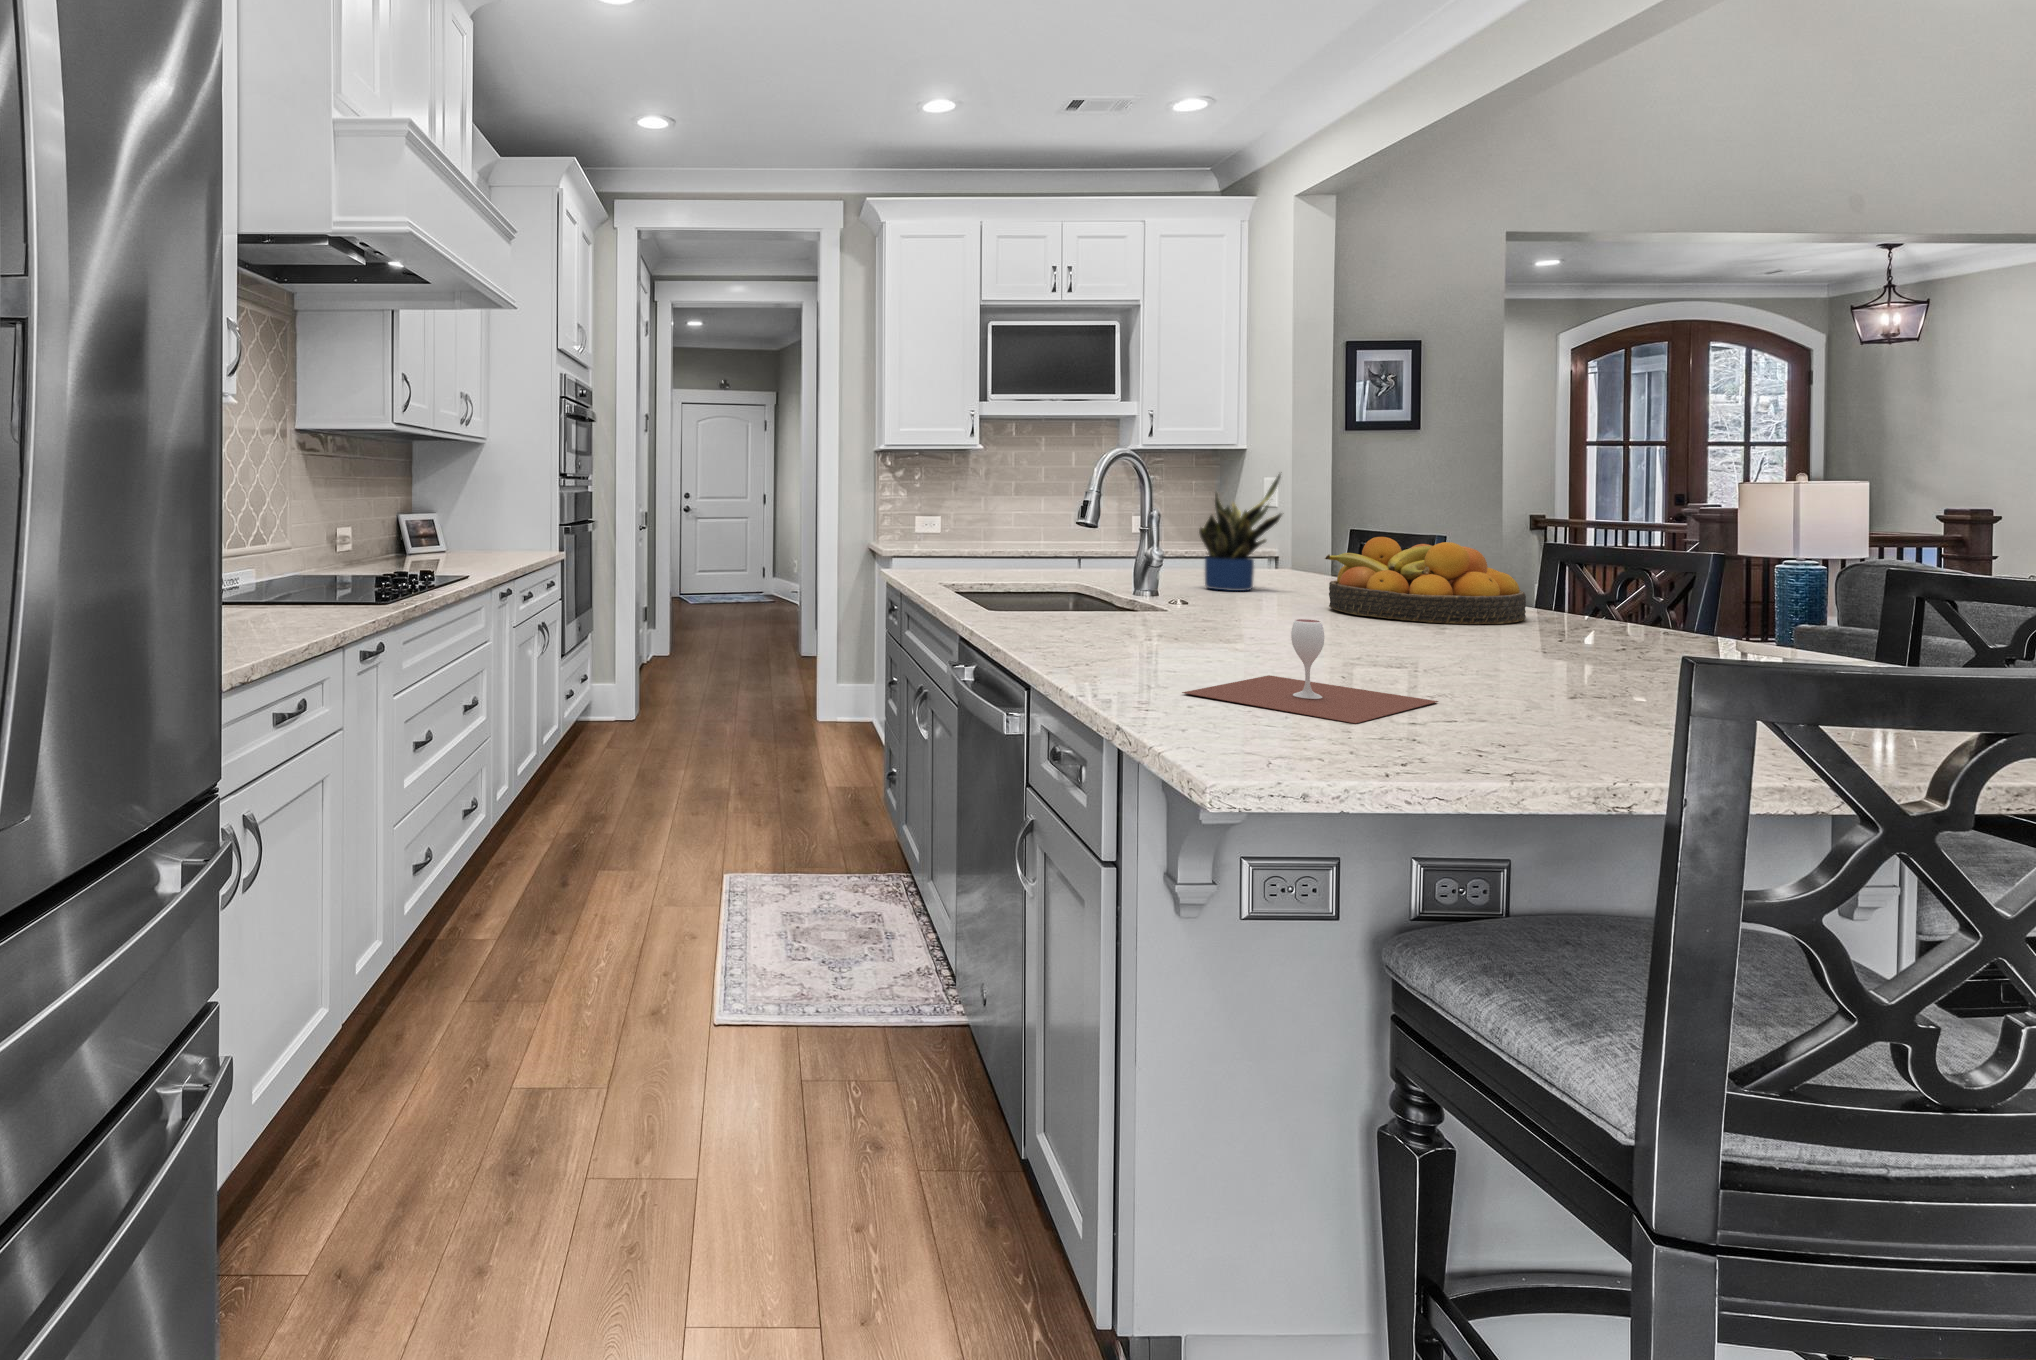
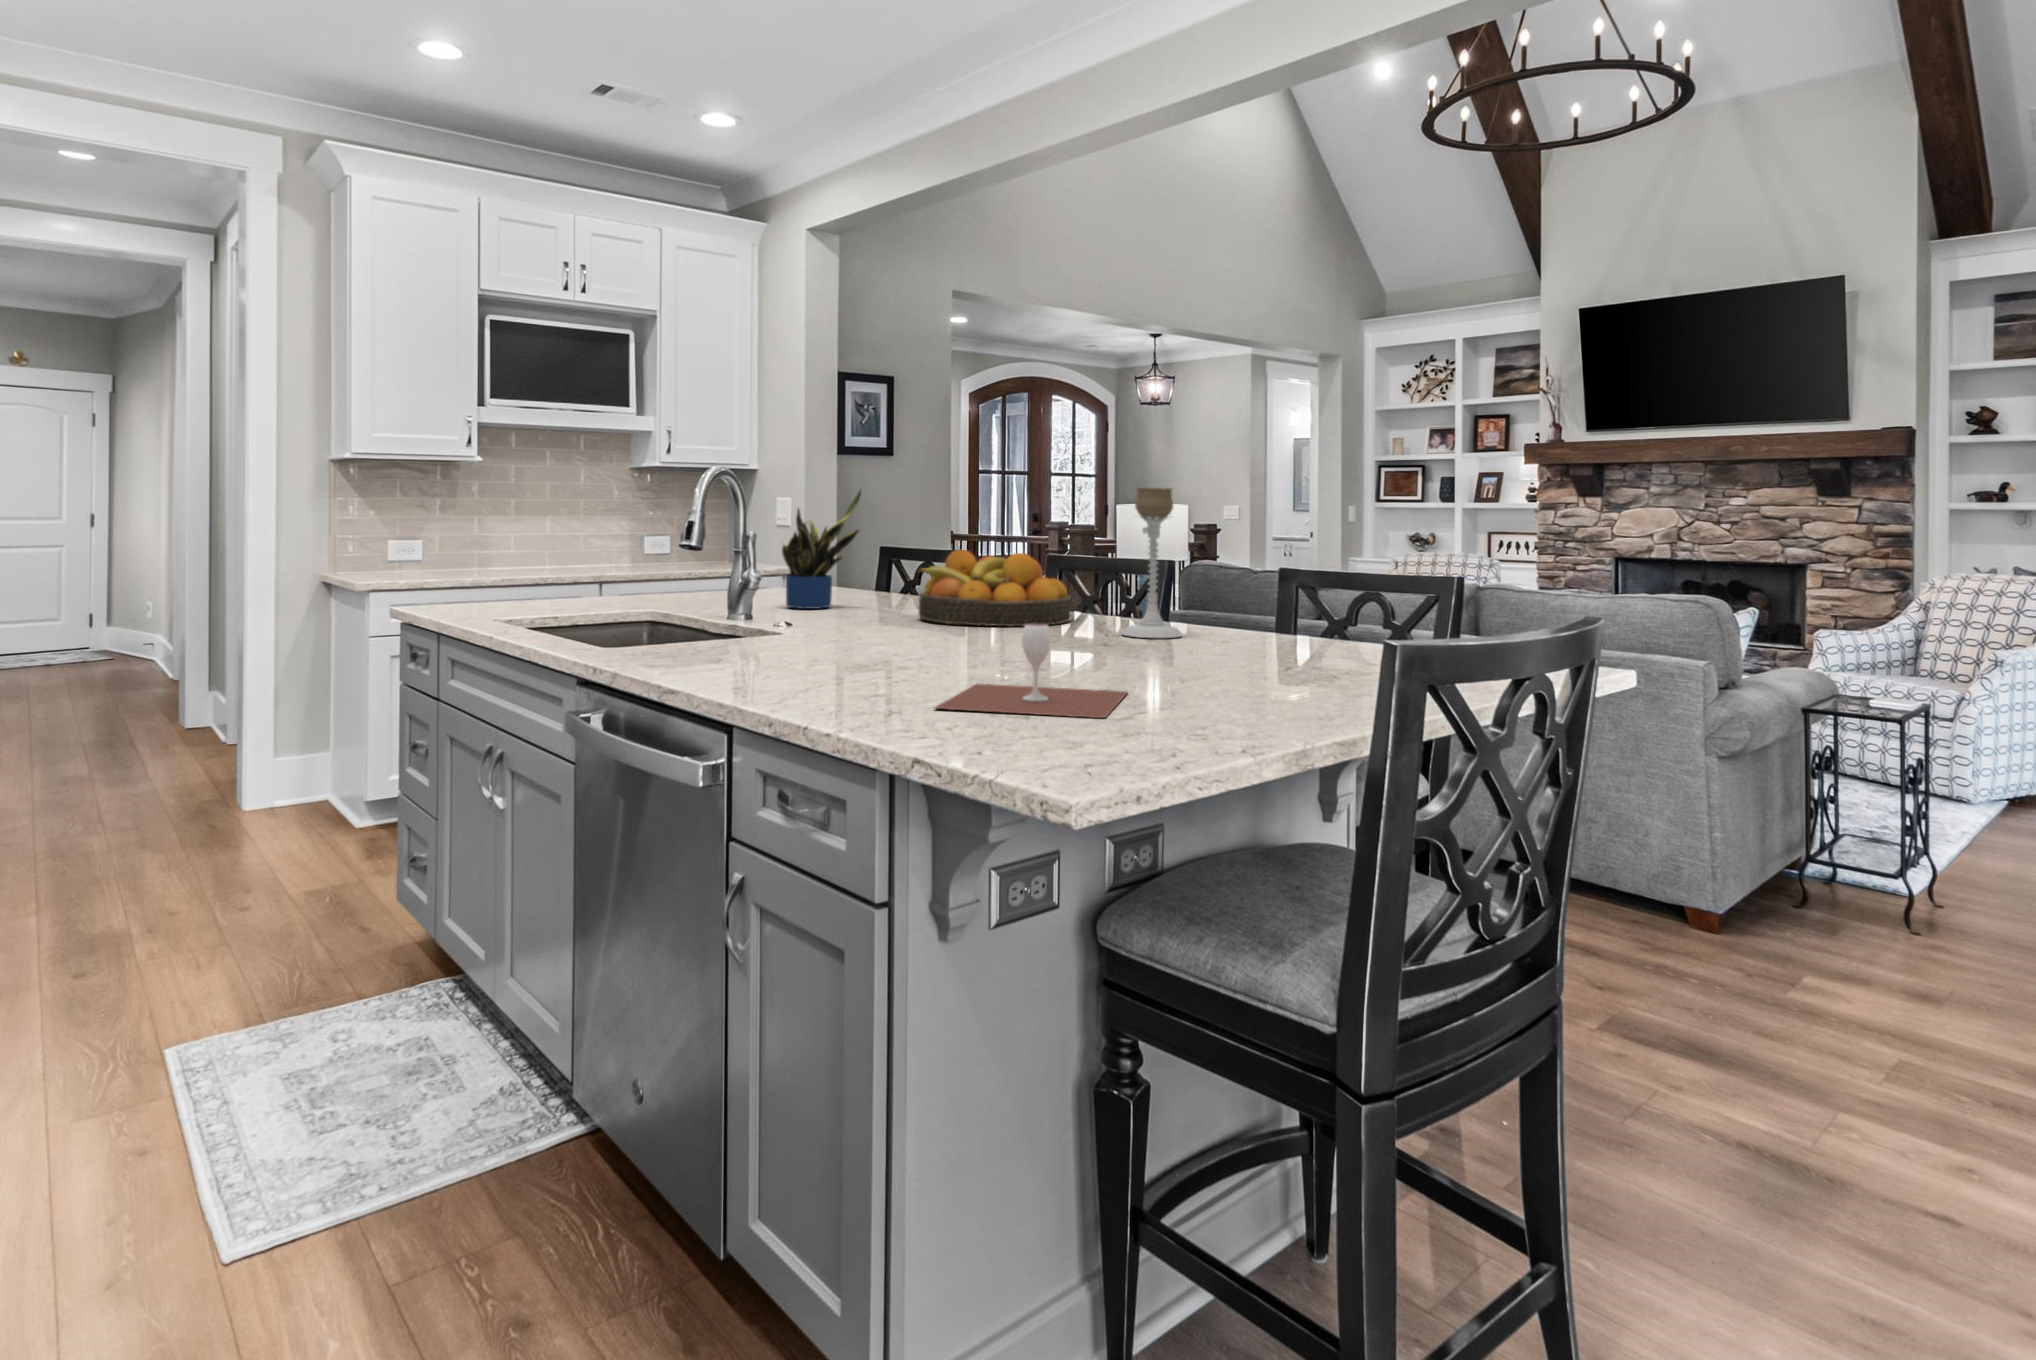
candle holder: none [1564,470,1655,651] -> present [1122,488,1182,638]

